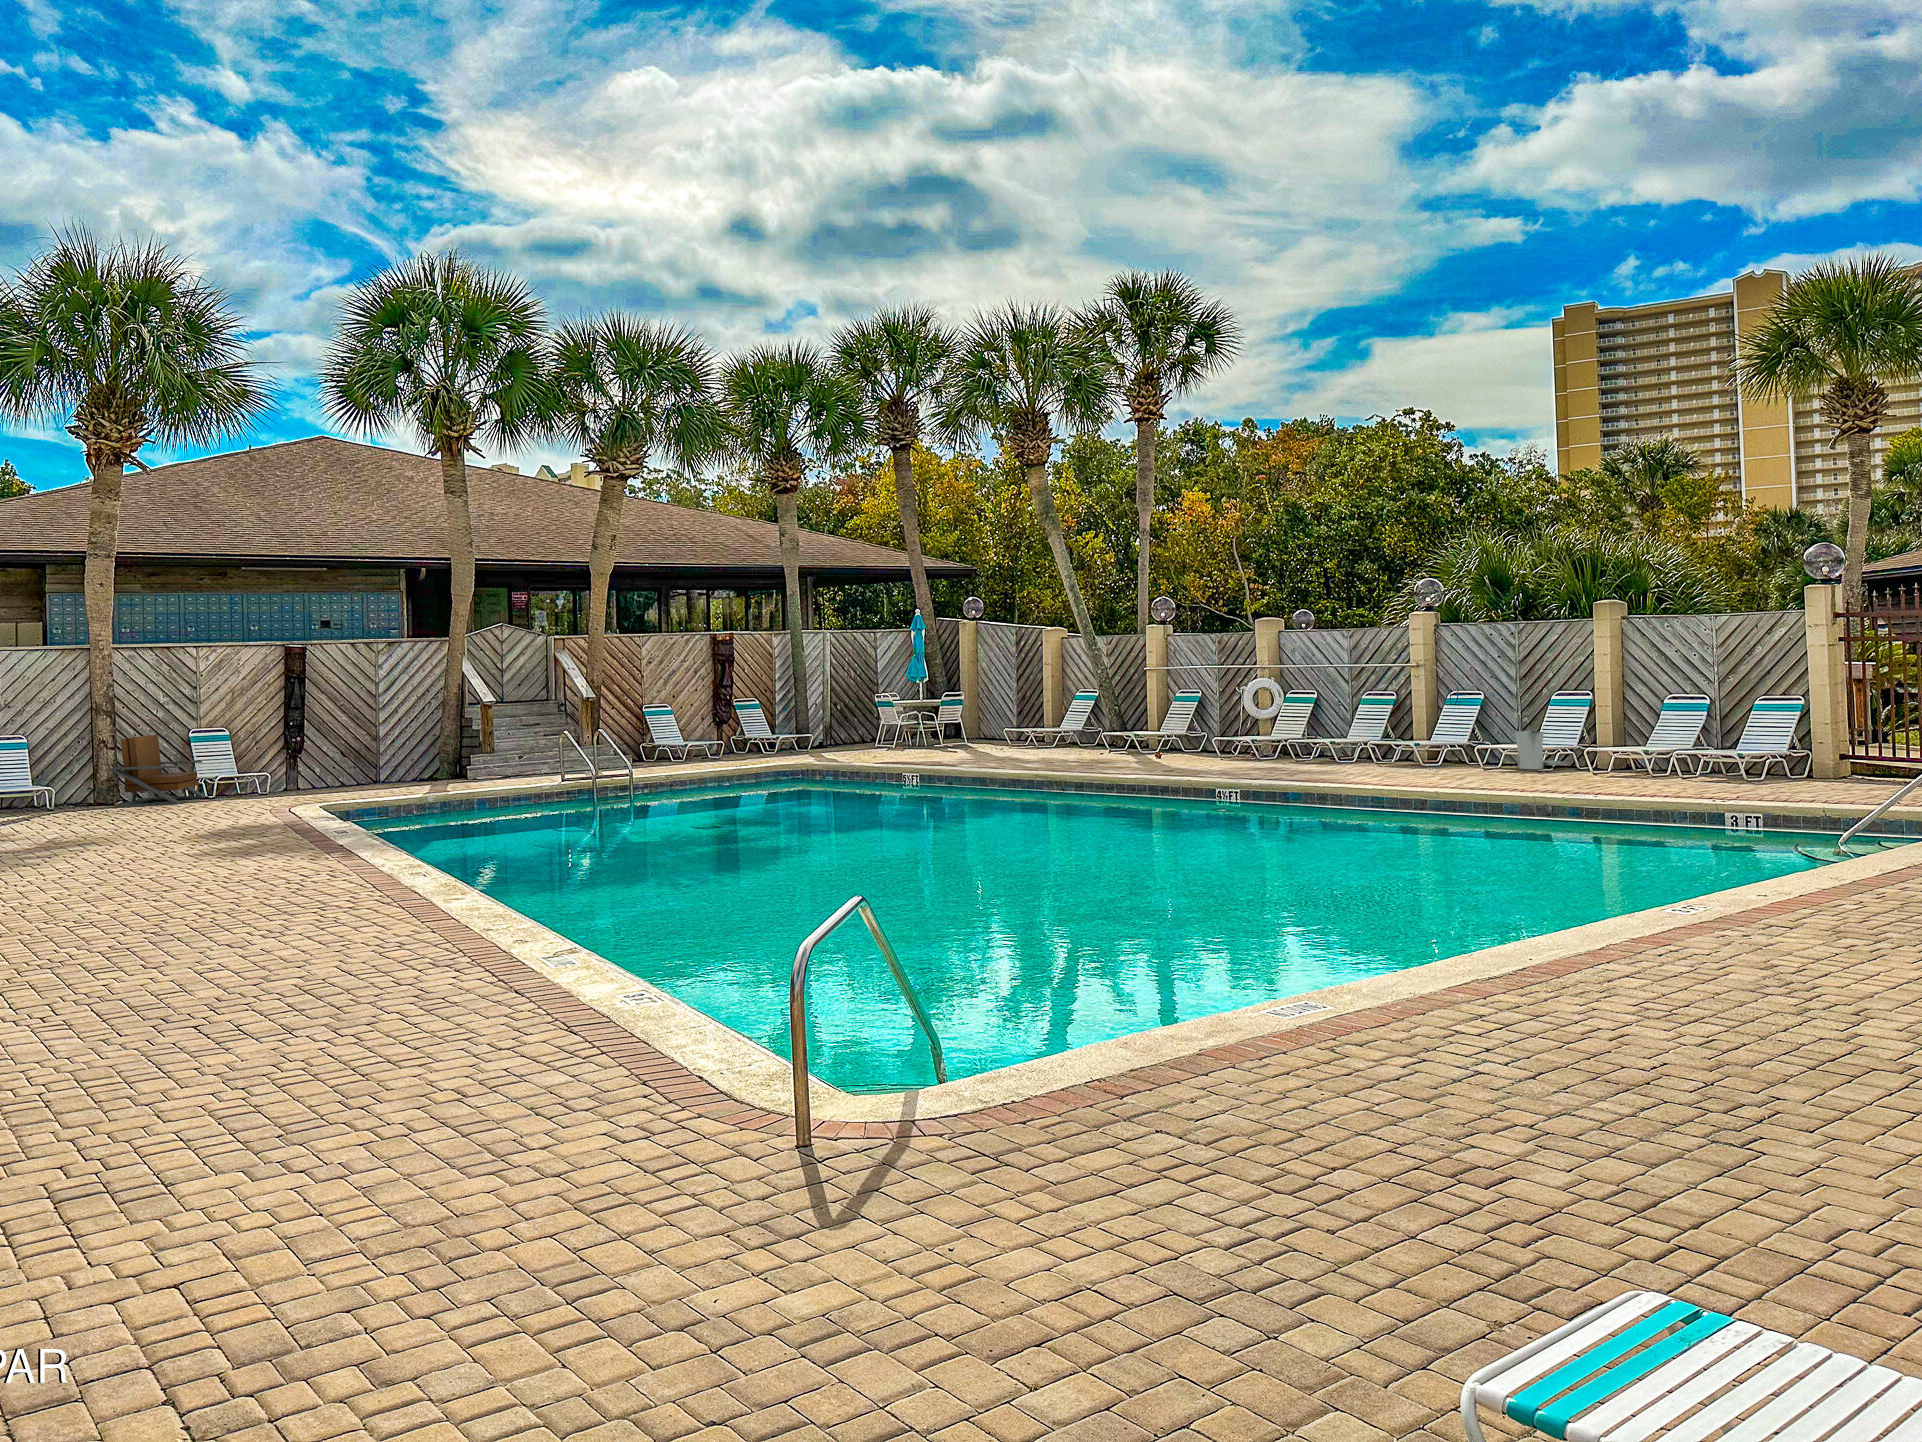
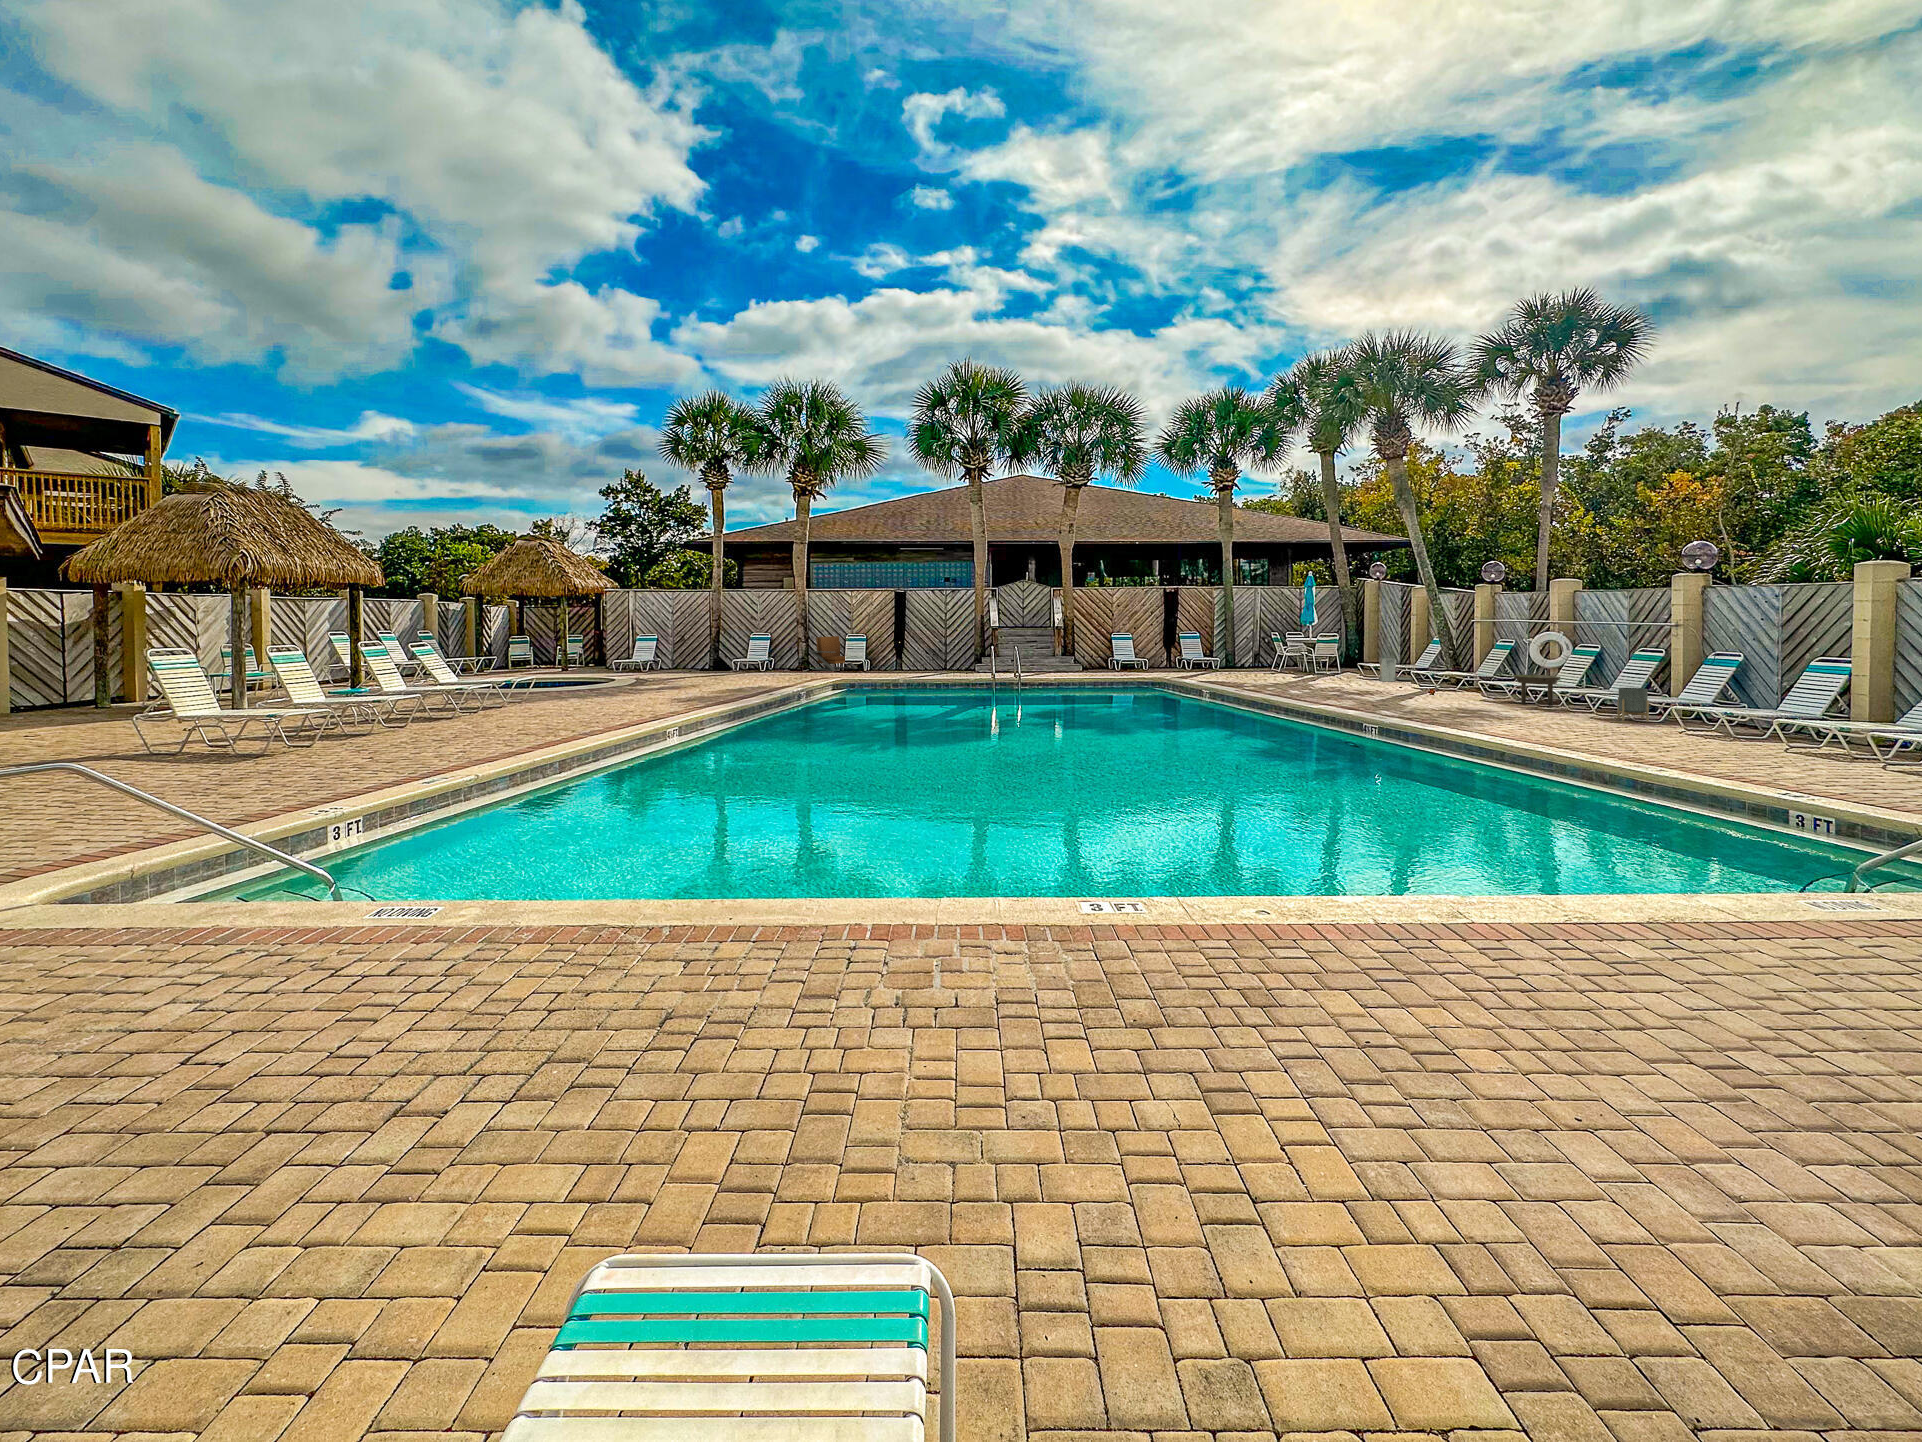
side table: none [1267,725,1311,758] -> present [1514,675,1560,706]
planter: none [1399,730,1431,763] -> present [1617,688,1649,722]
trash can: present [1515,731,1565,770] -> present [1379,658,1412,682]

